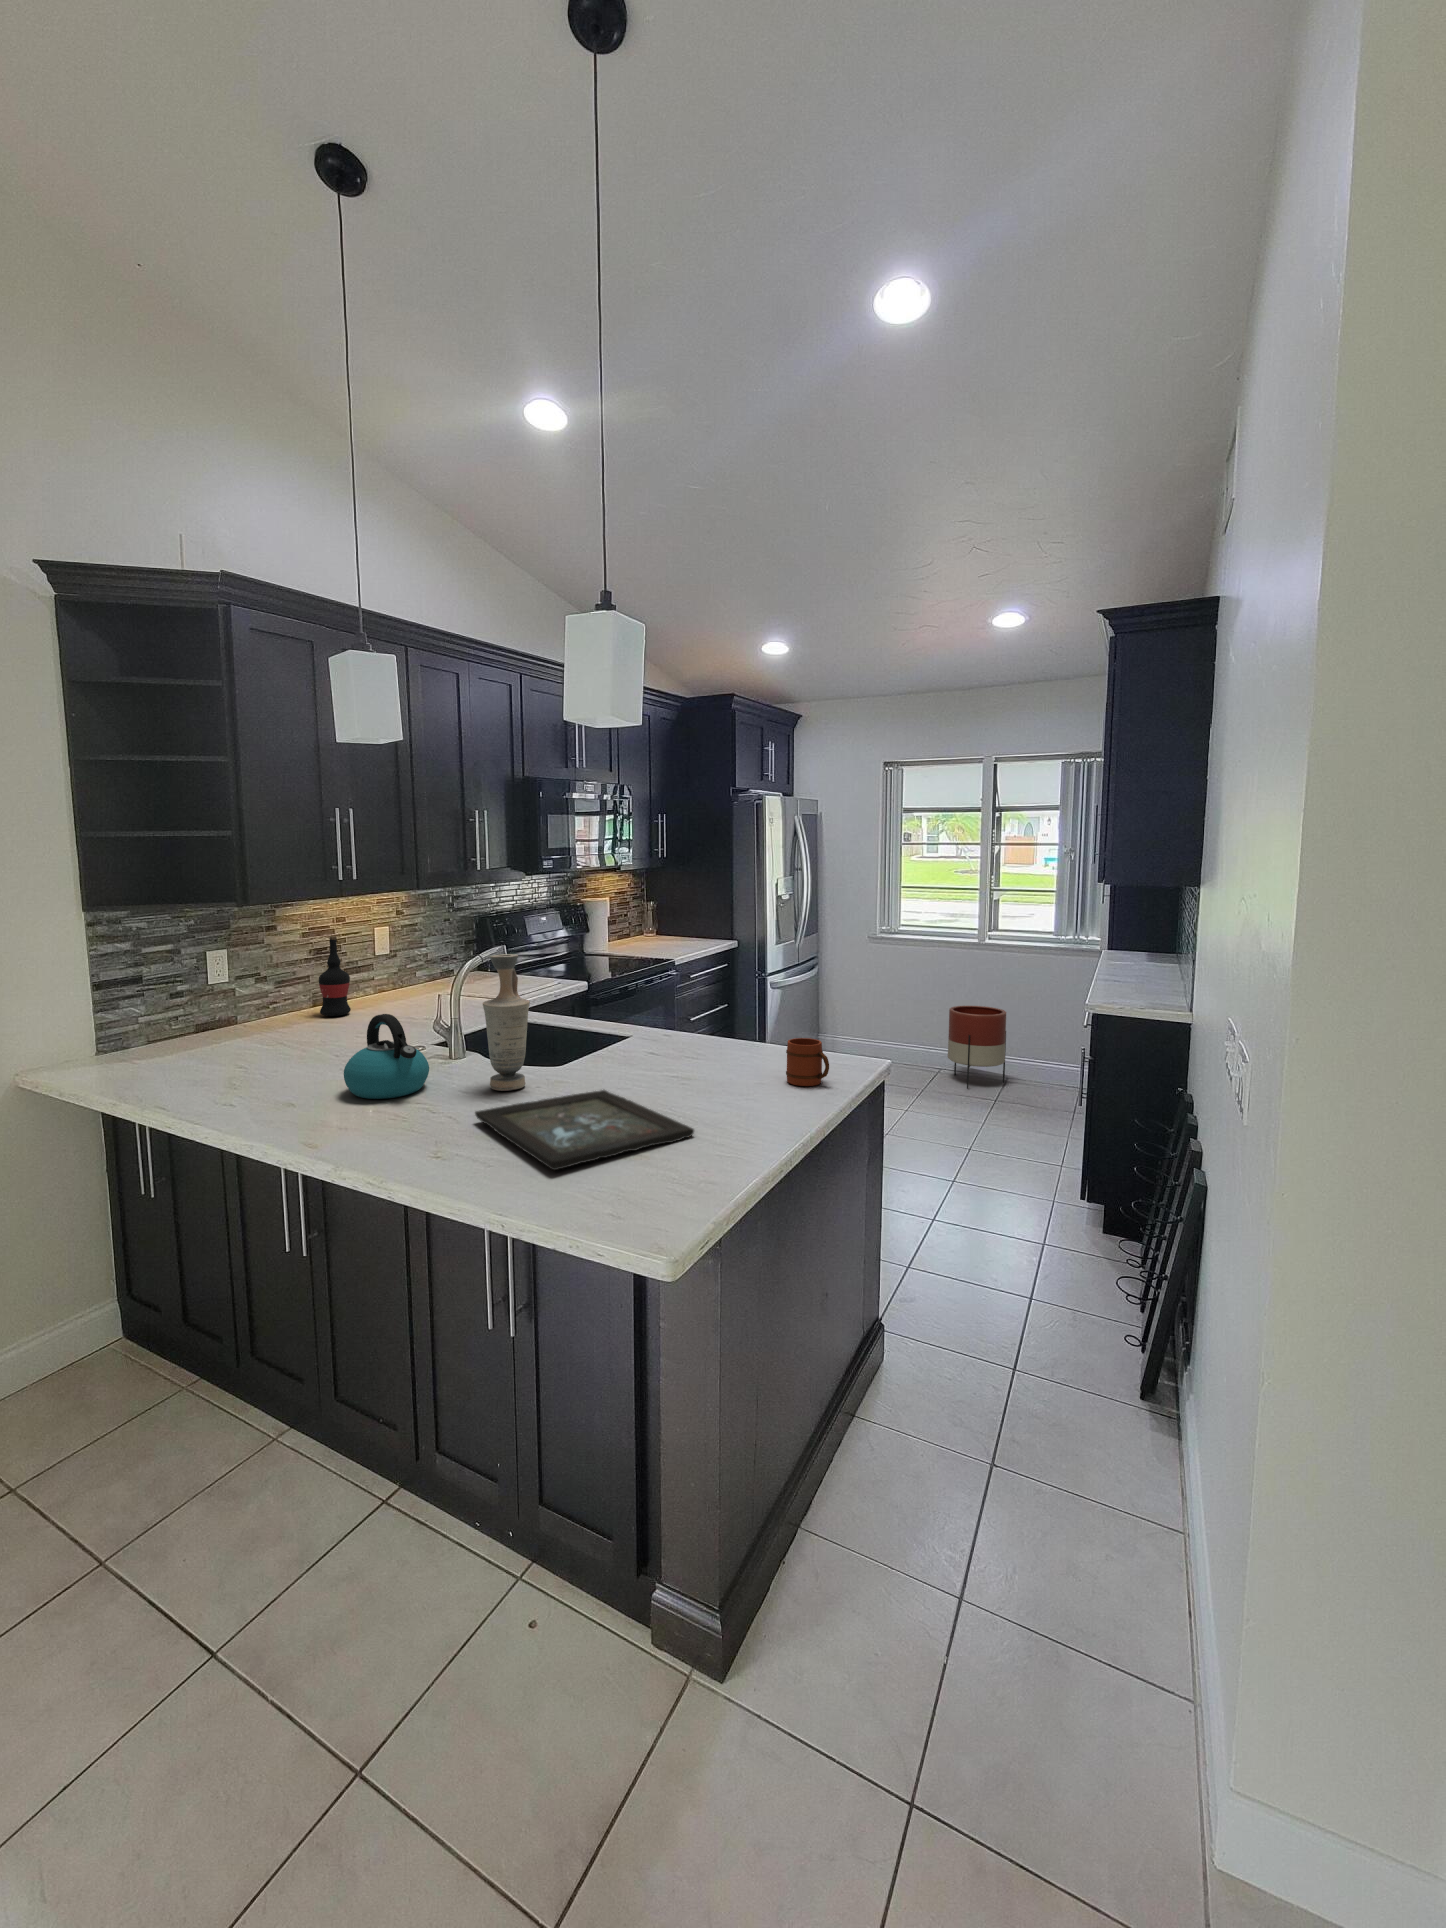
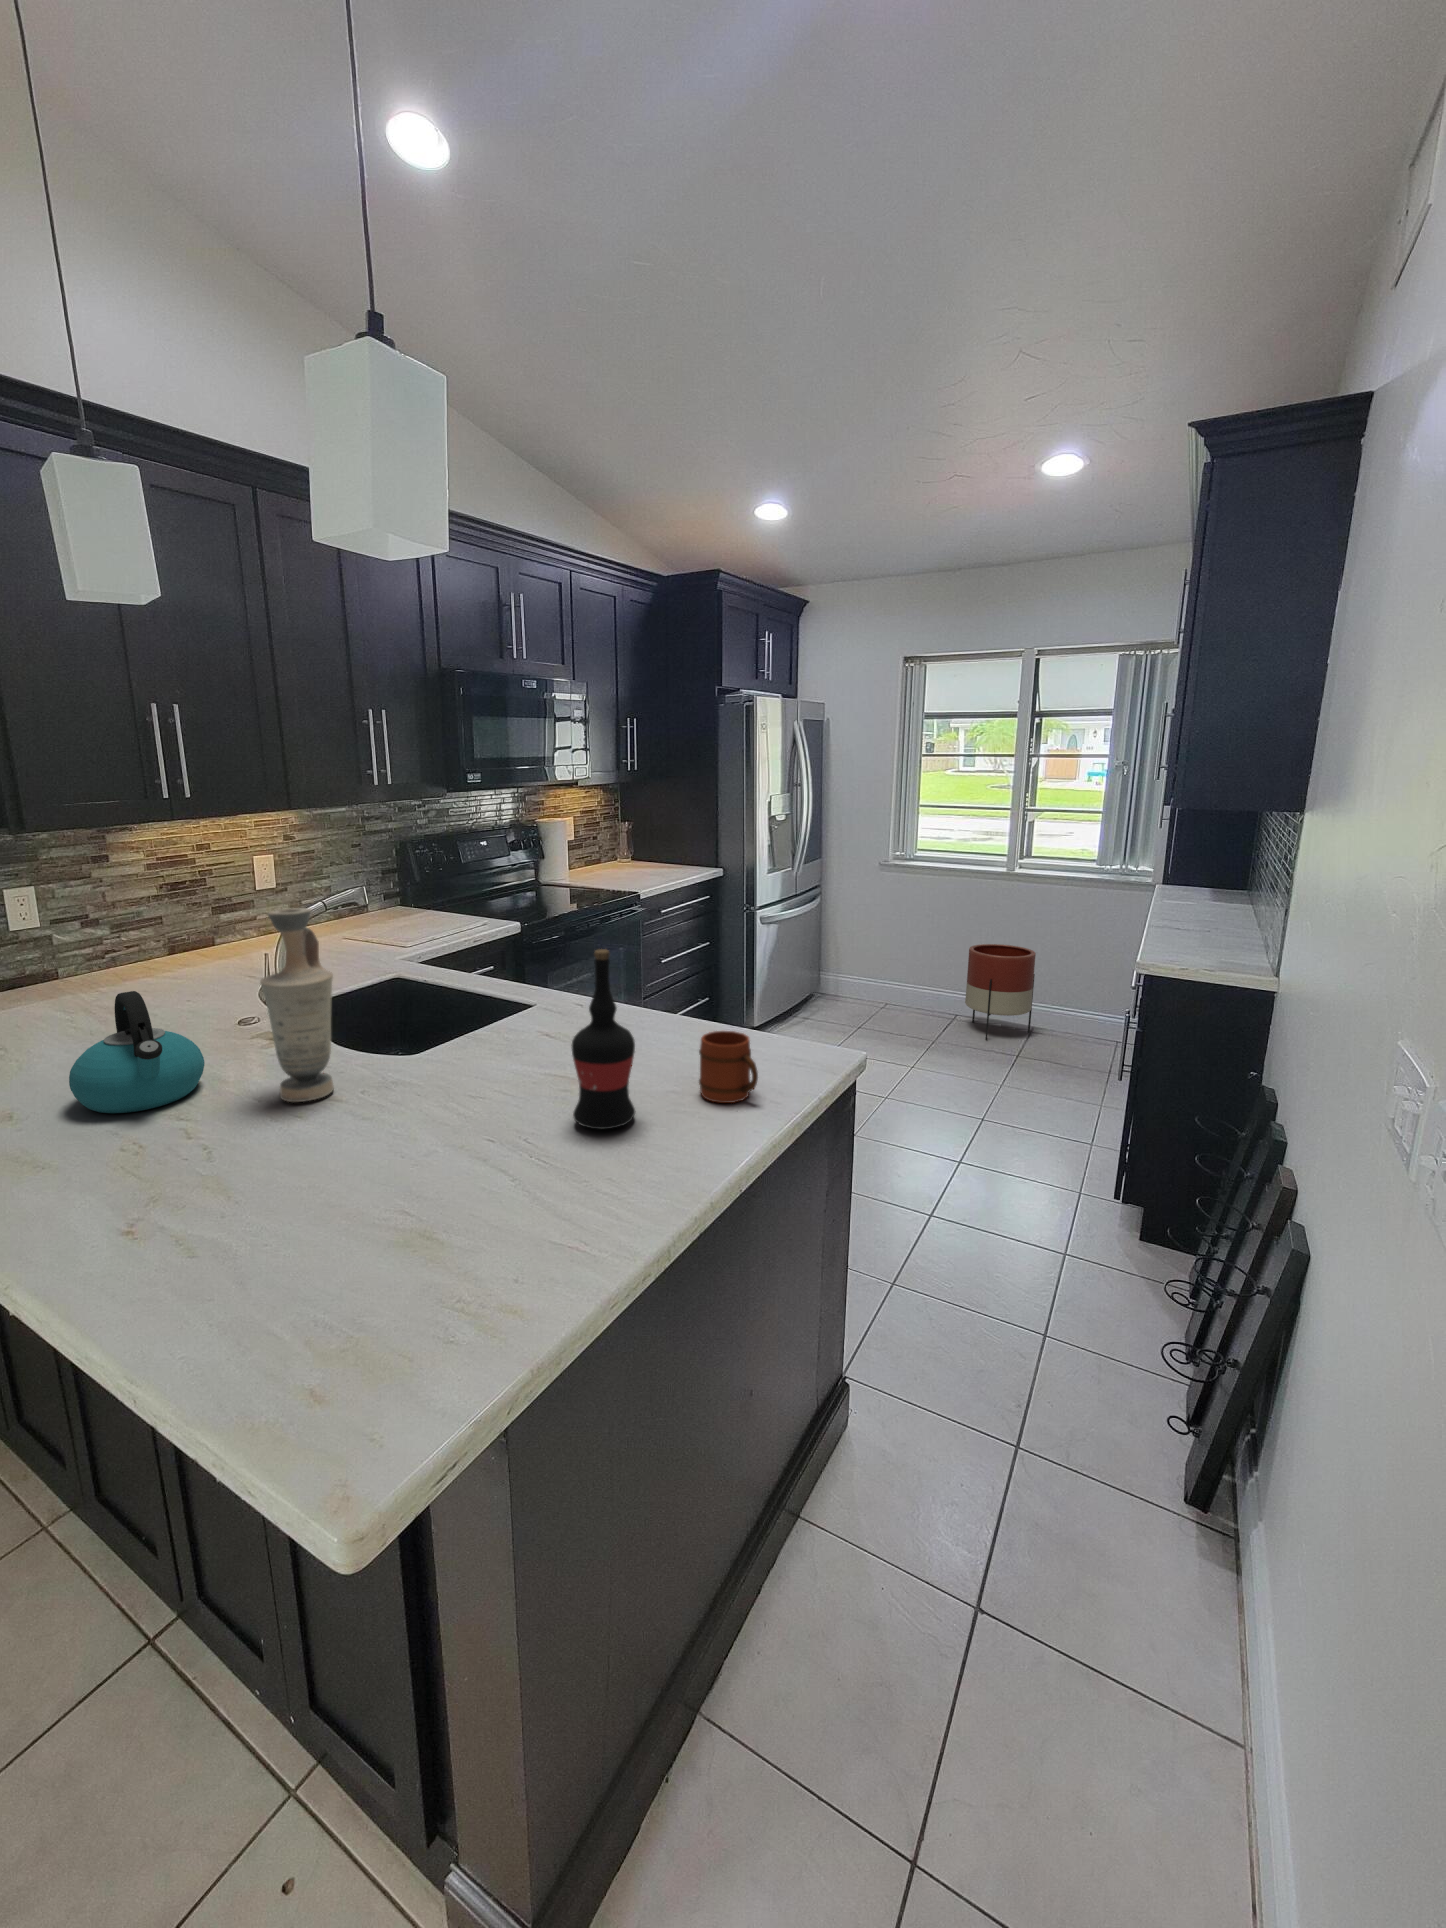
wine bottle: present [319,936,351,1016] -> present [571,949,635,1129]
tray: present [475,1090,694,1170] -> none [209,1105,516,1288]

